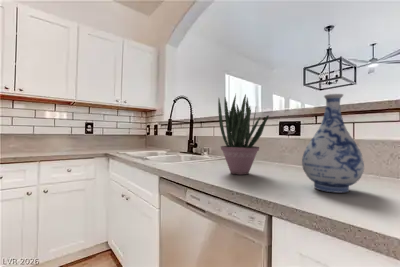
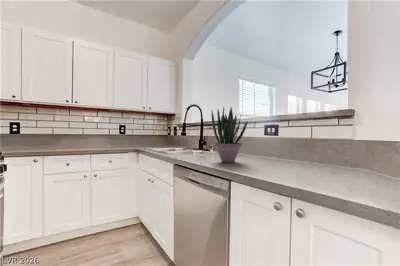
vase: present [302,94,364,193] -> none [261,109,297,171]

